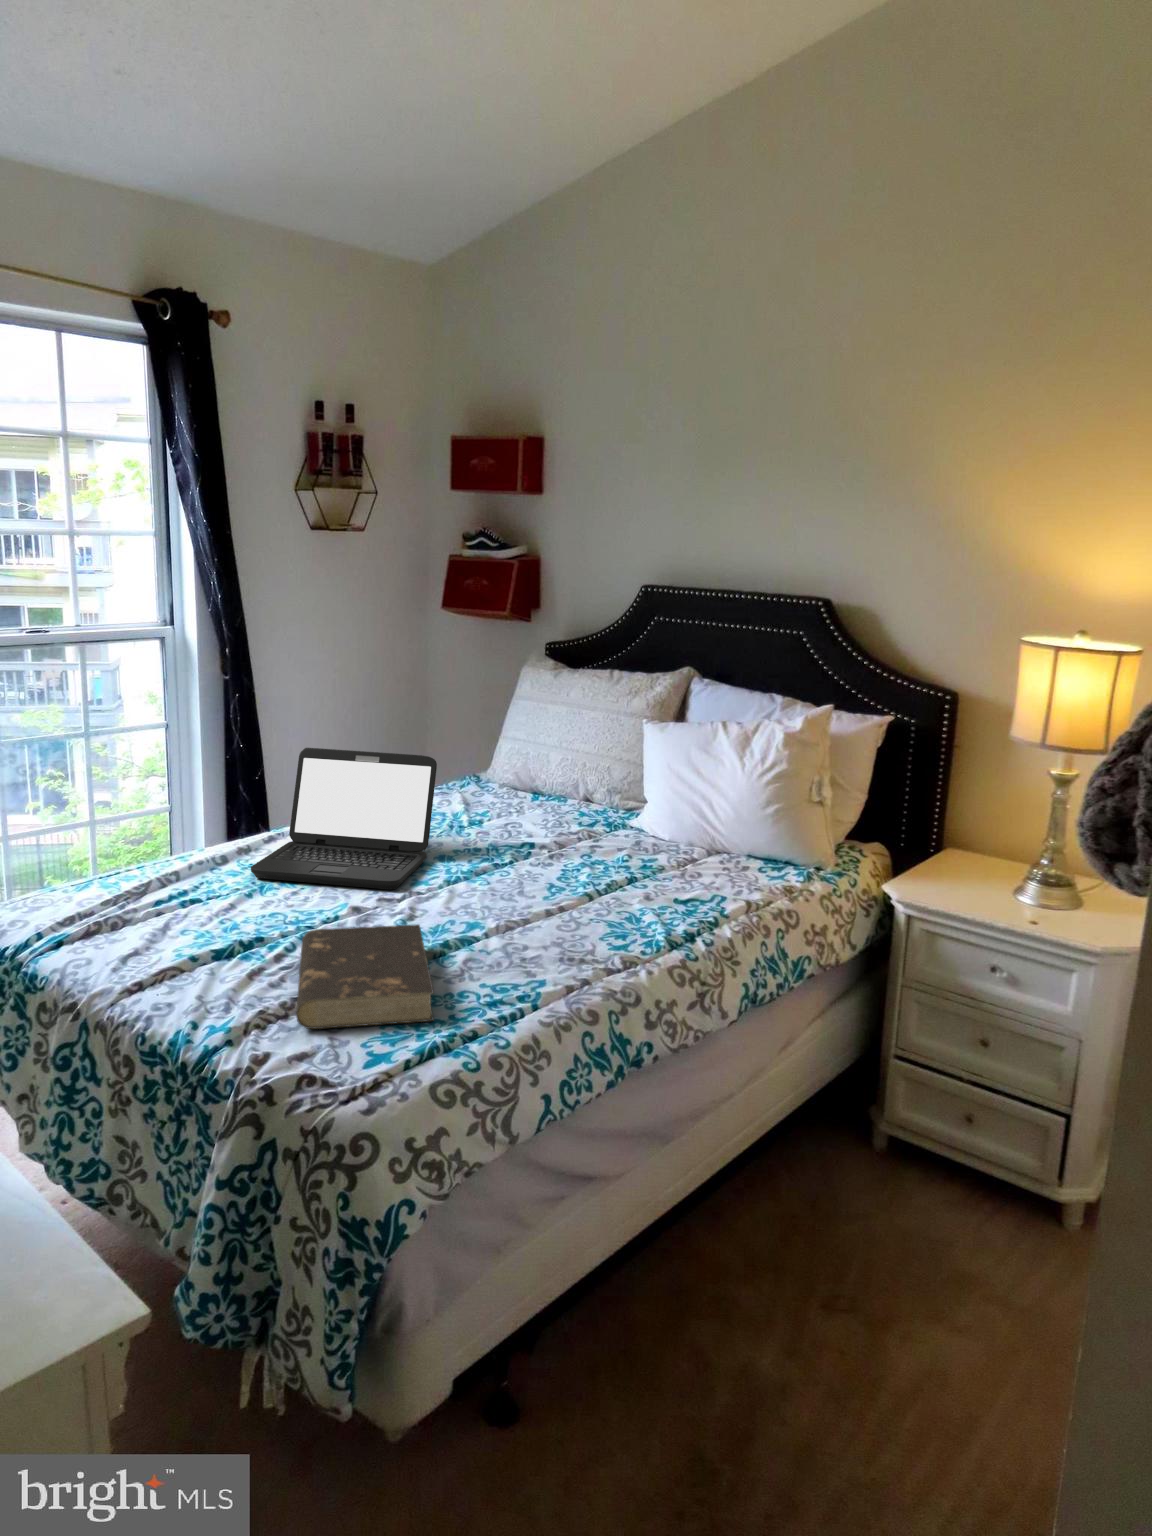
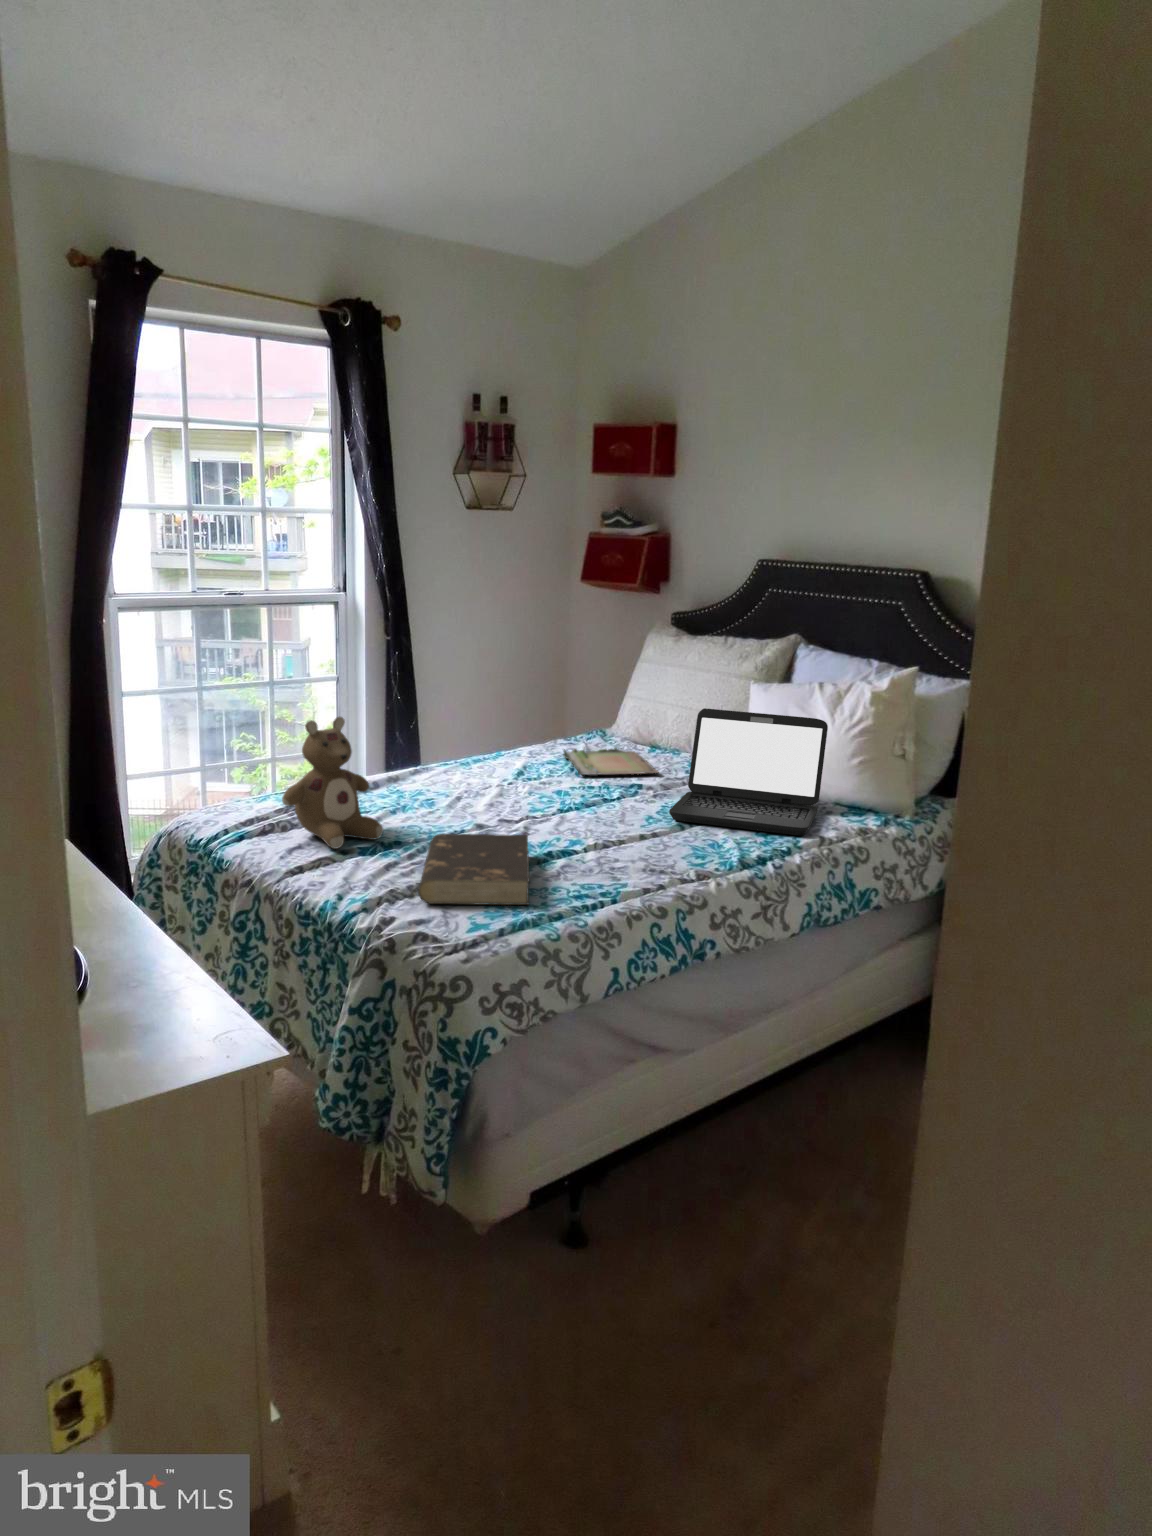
laptop: present [251,748,437,890] -> present [669,708,828,836]
tray: none [437,790,552,835] -> present [564,747,658,775]
stuffed bear: none [111,791,241,955] -> present [282,717,383,849]

